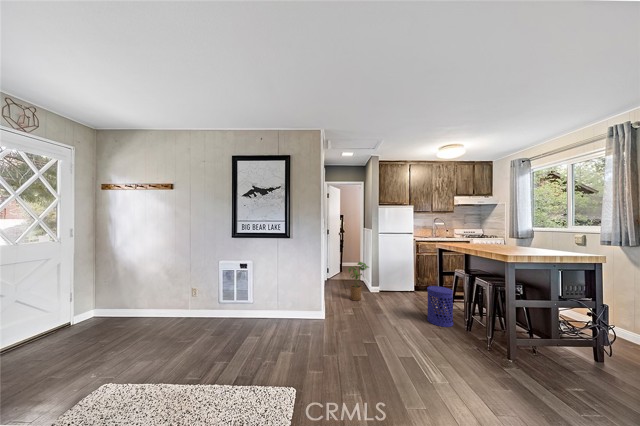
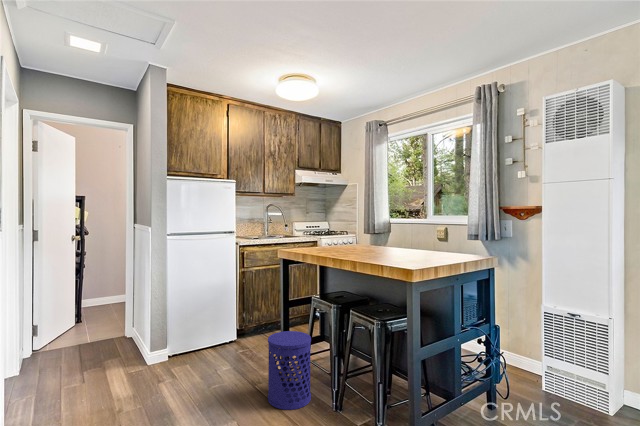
house plant: present [348,262,368,301] -> none [89,305,147,400]

